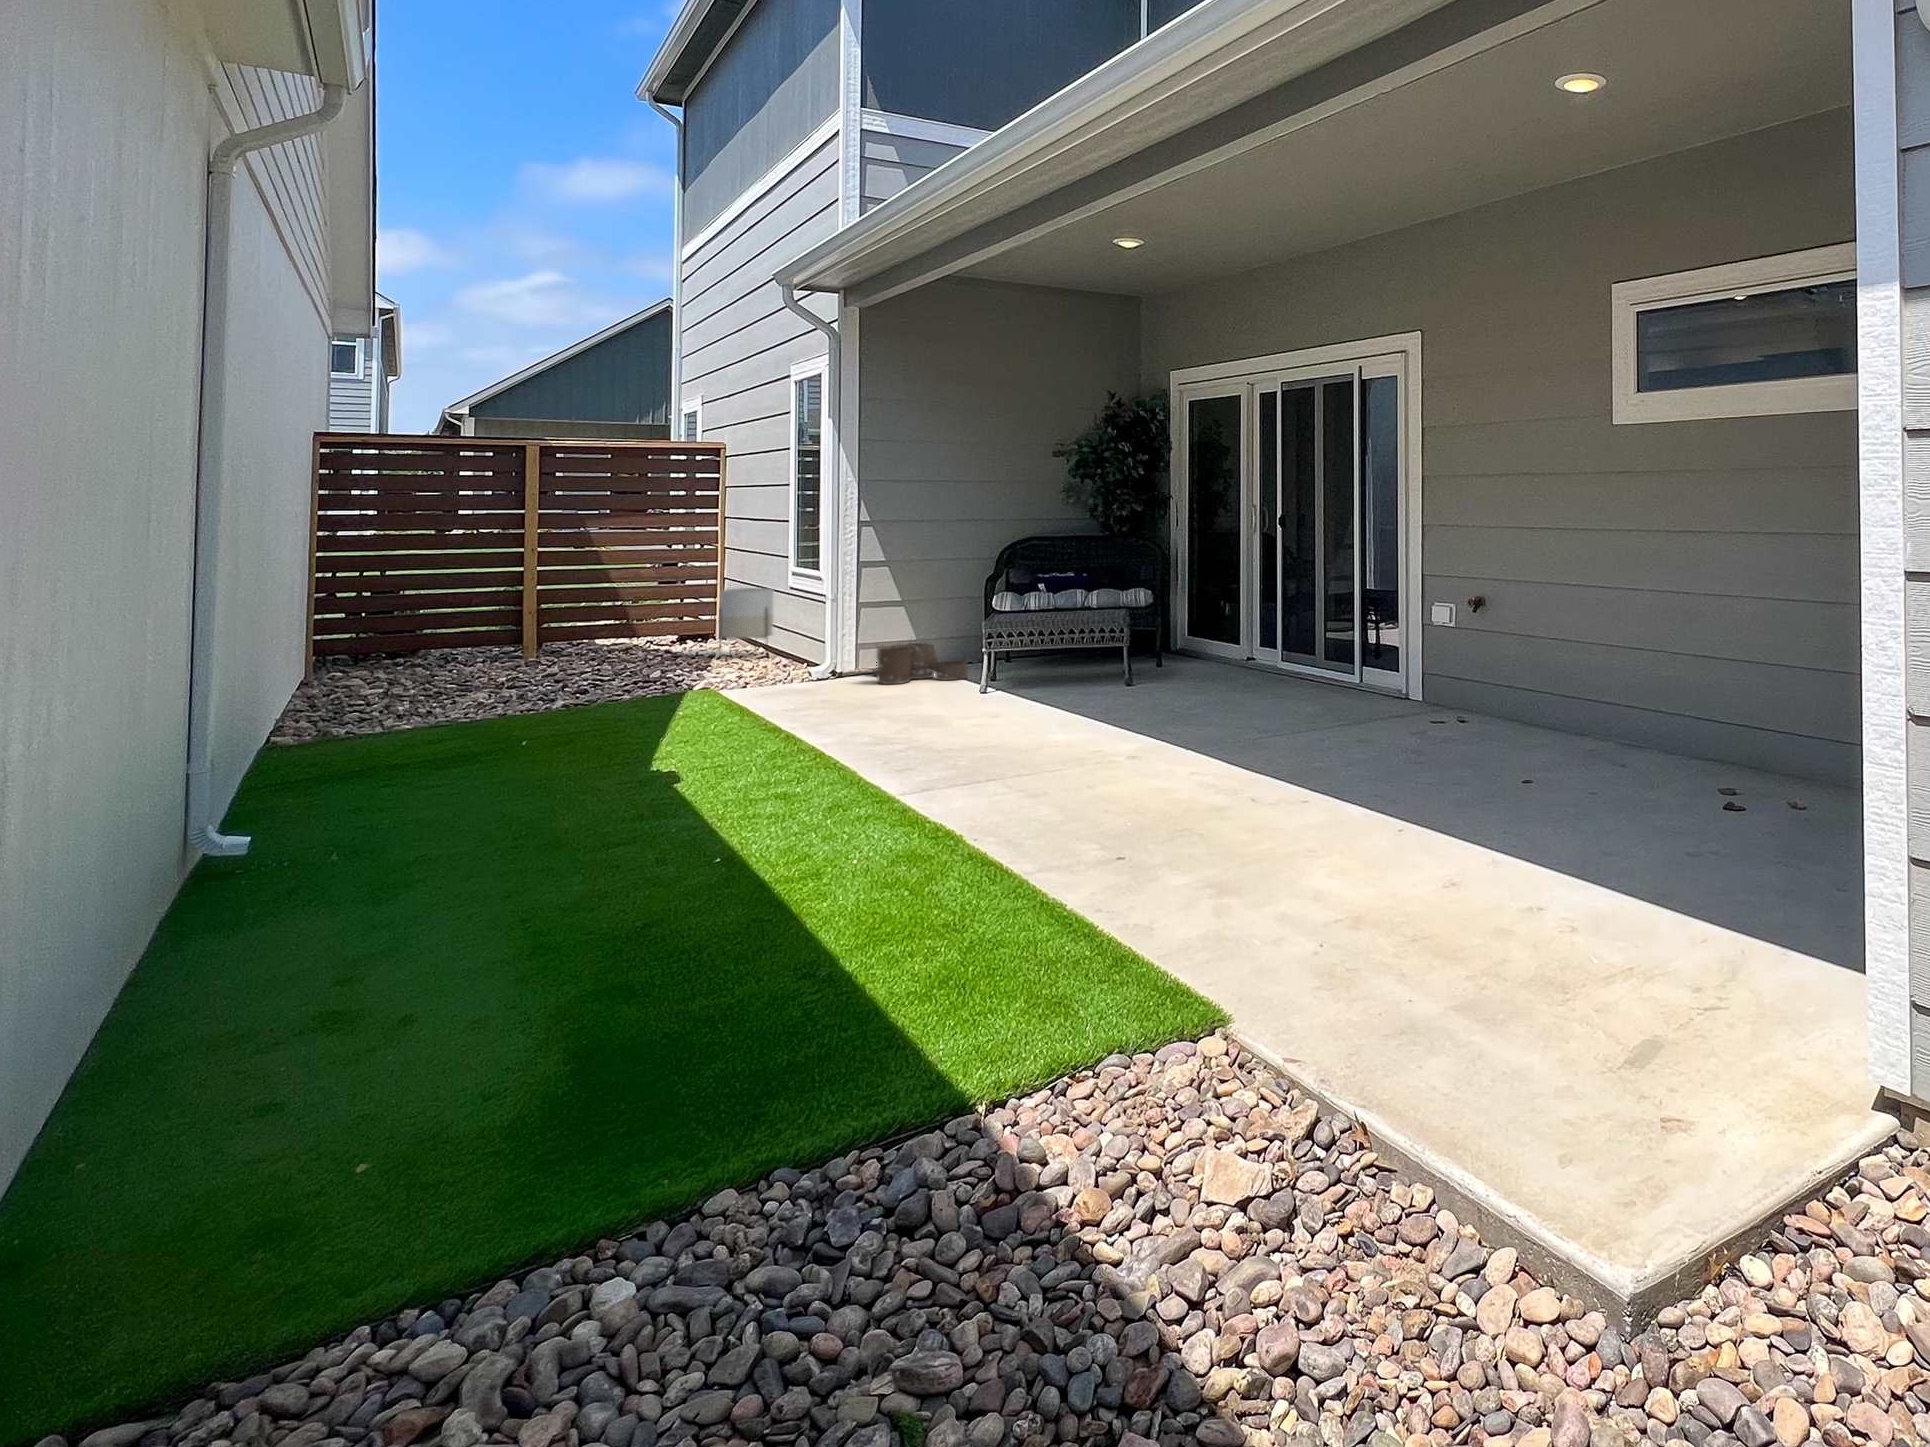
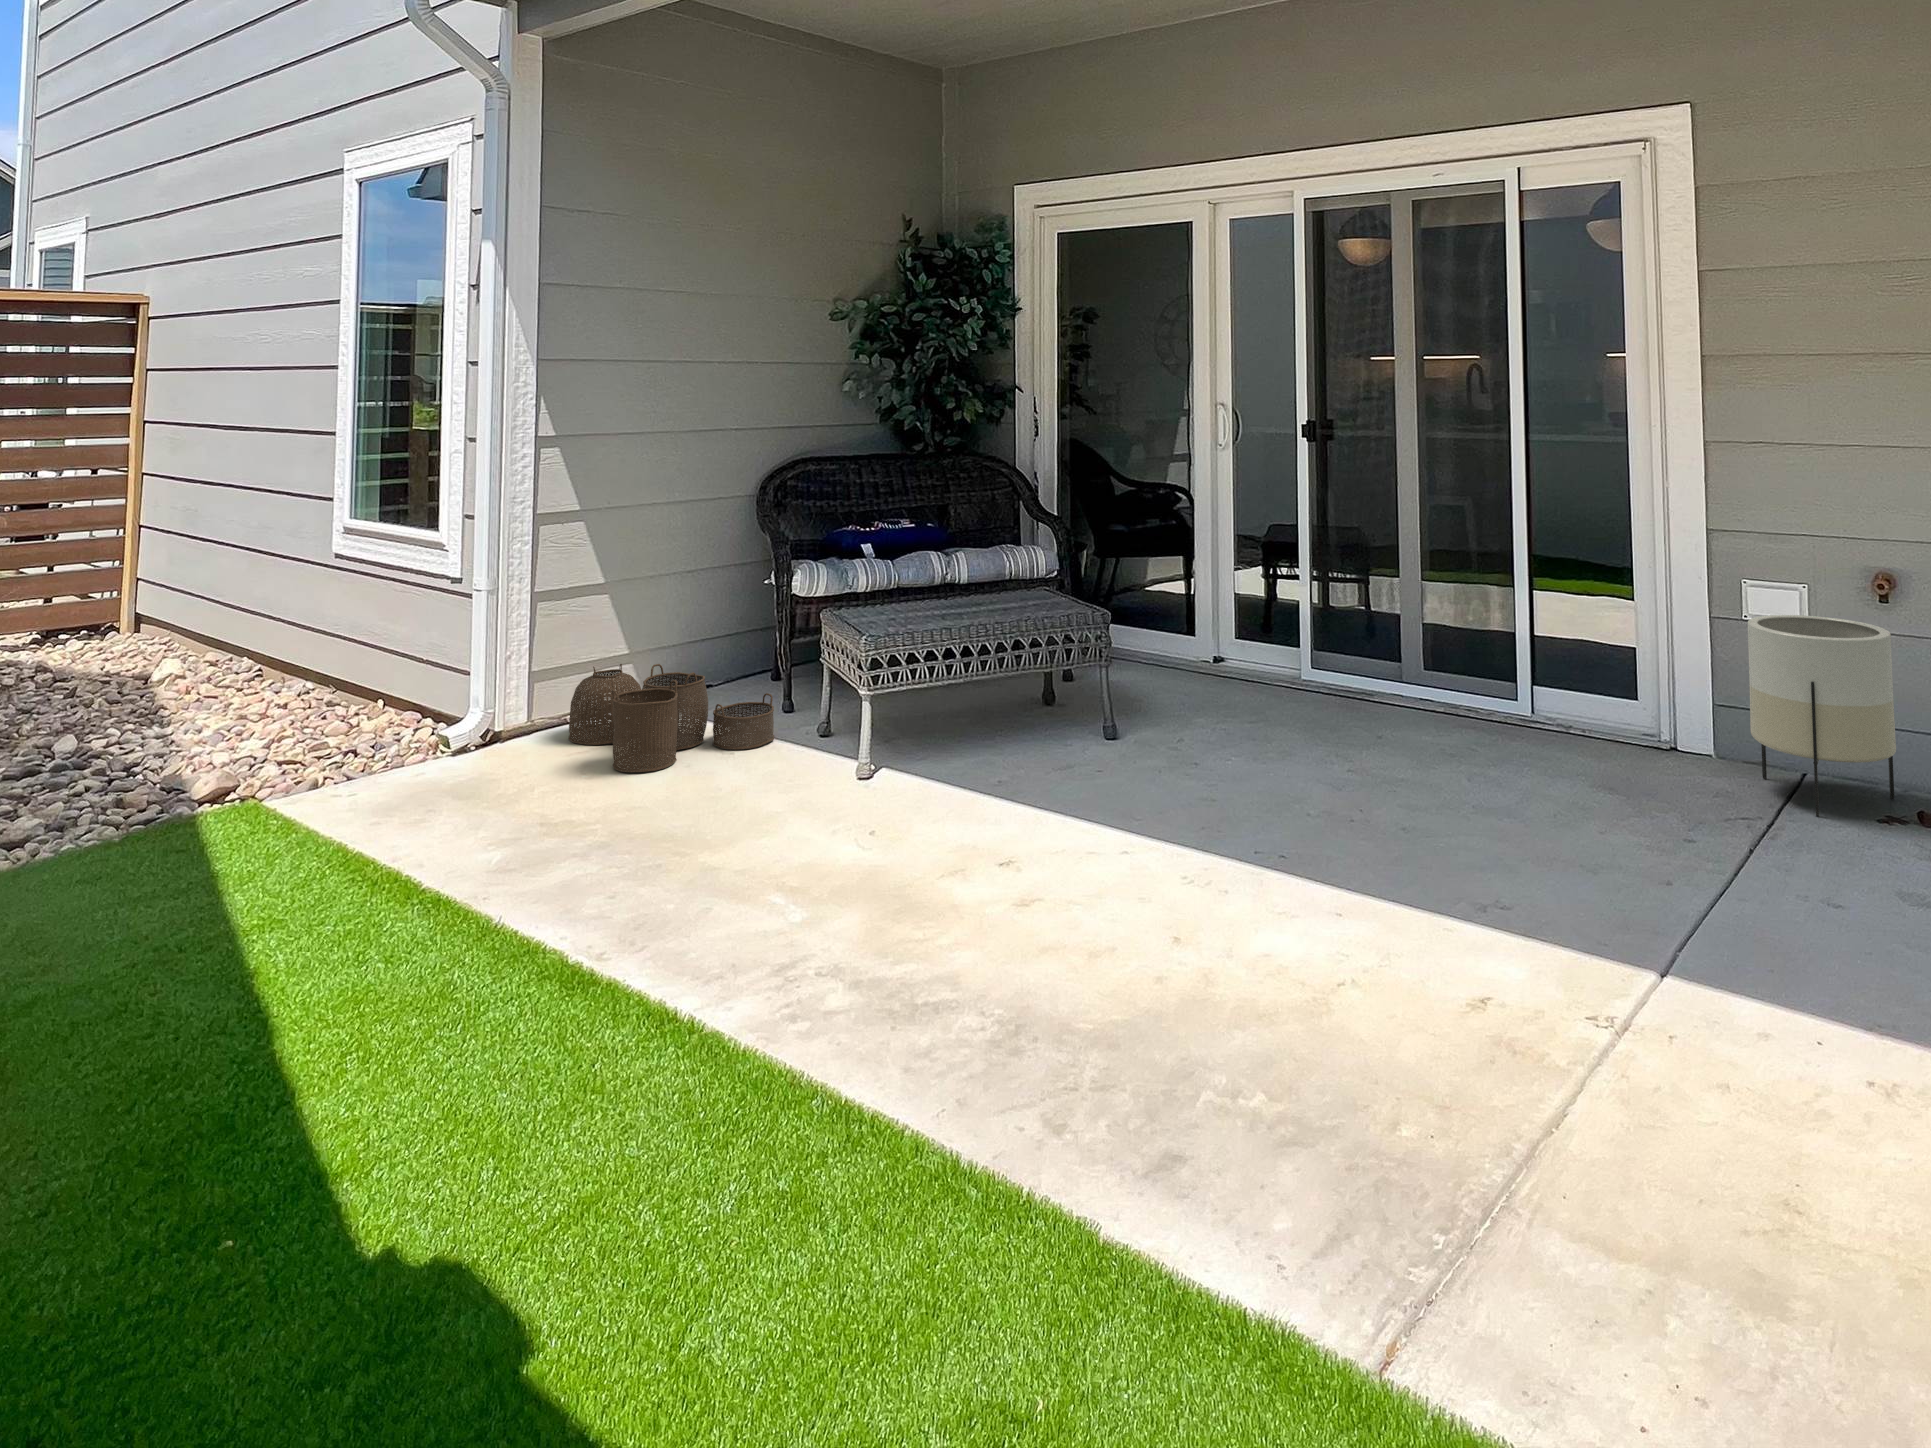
planter: present [719,588,774,640] -> present [1748,615,1896,816]

